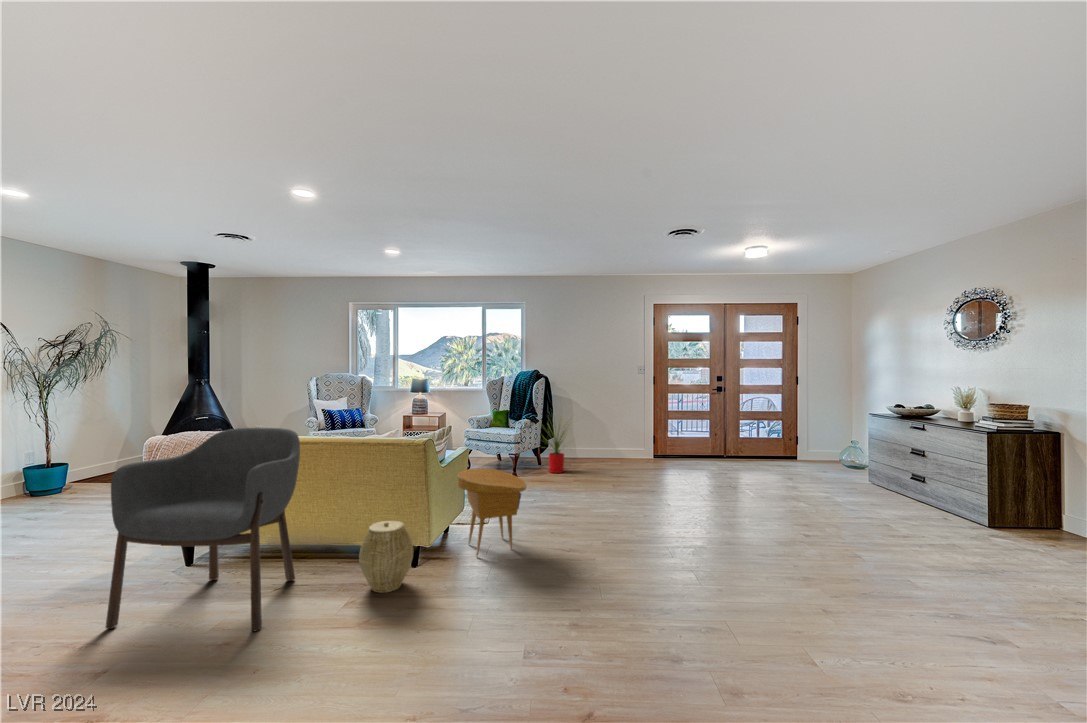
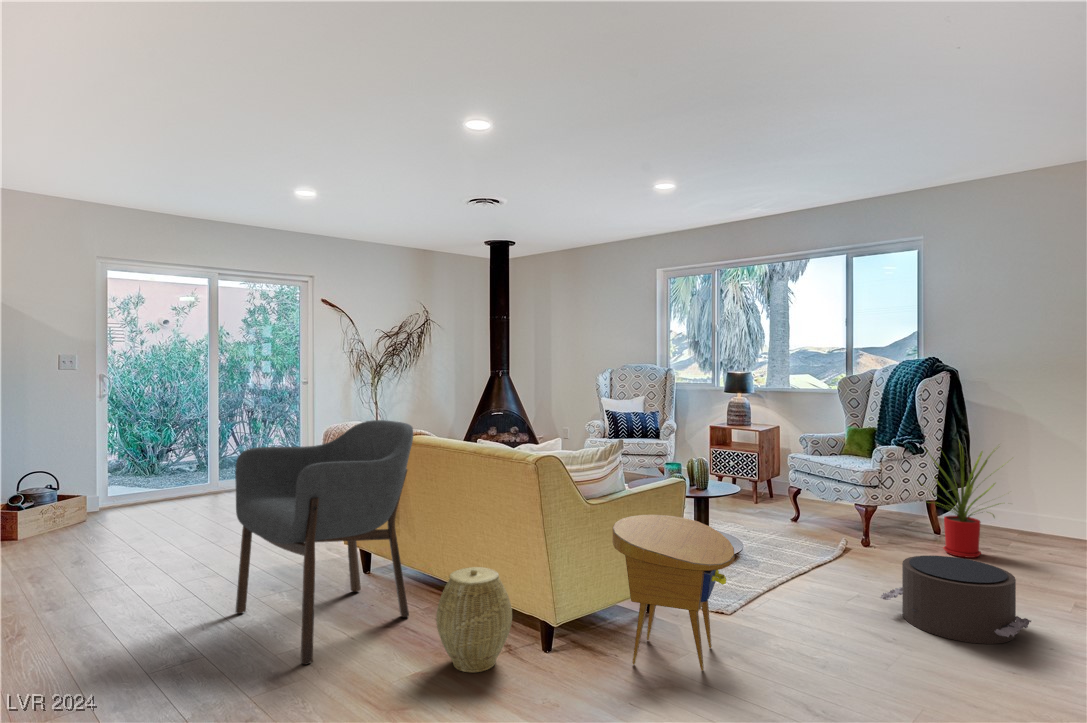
pouf: none [553,470,612,507] -> present [880,555,1031,644]

